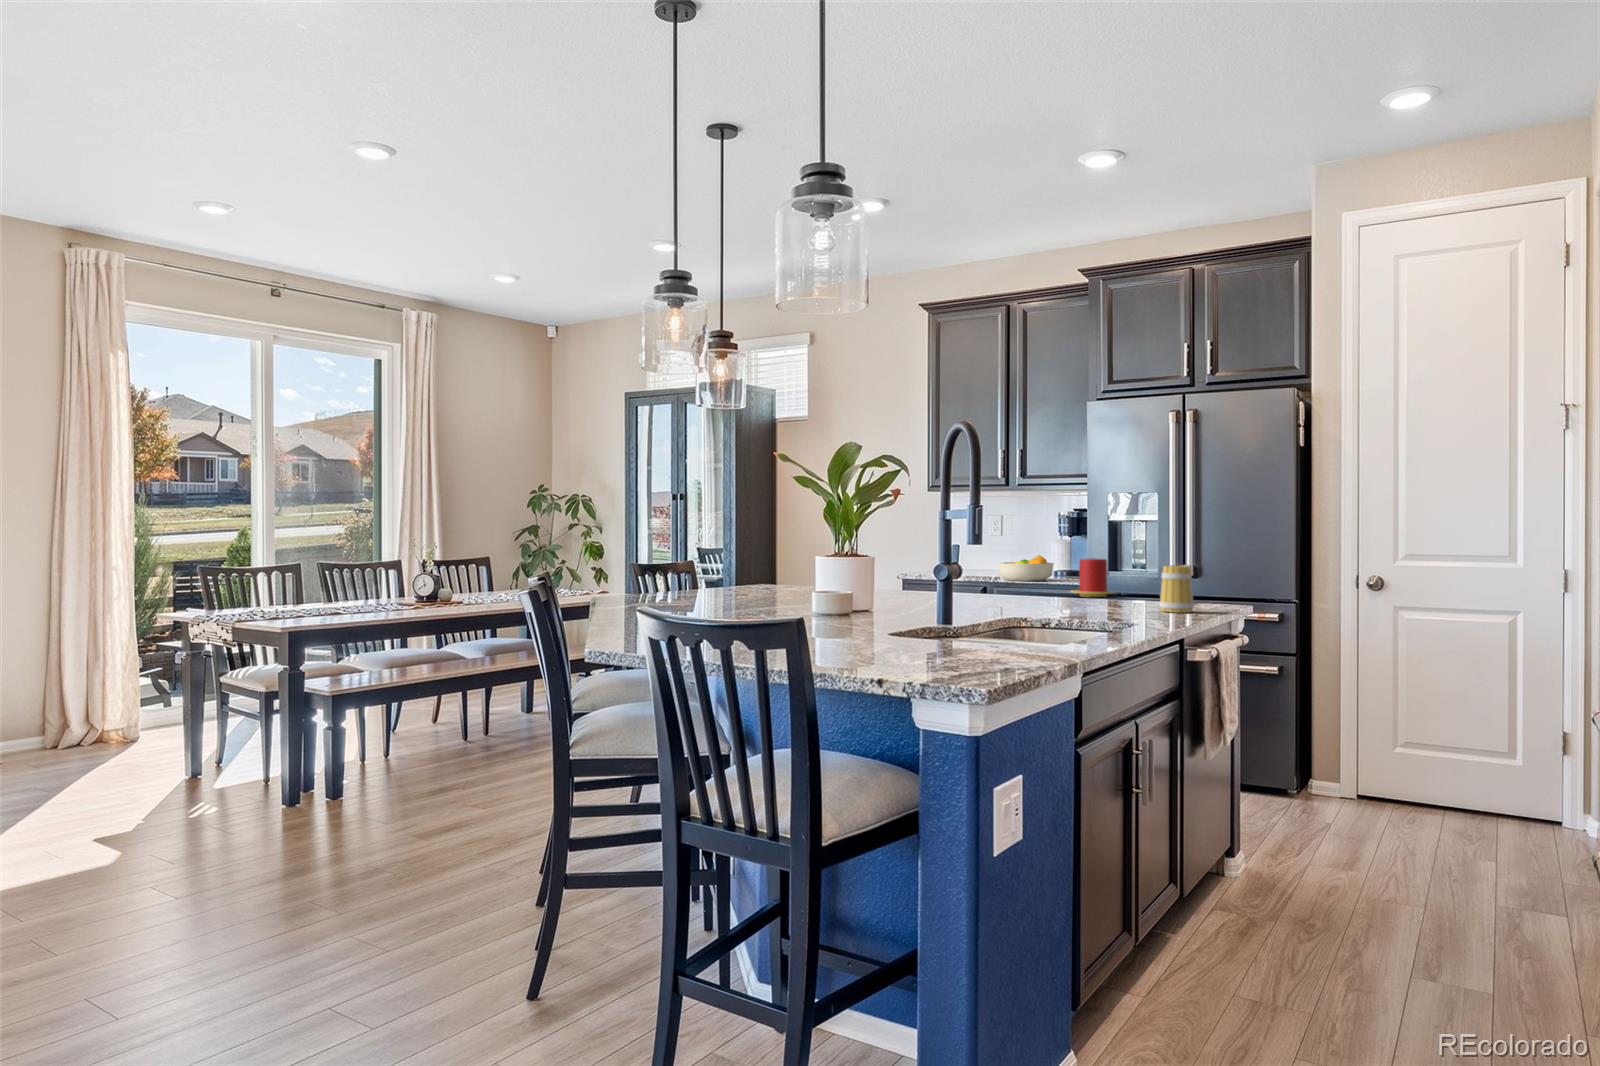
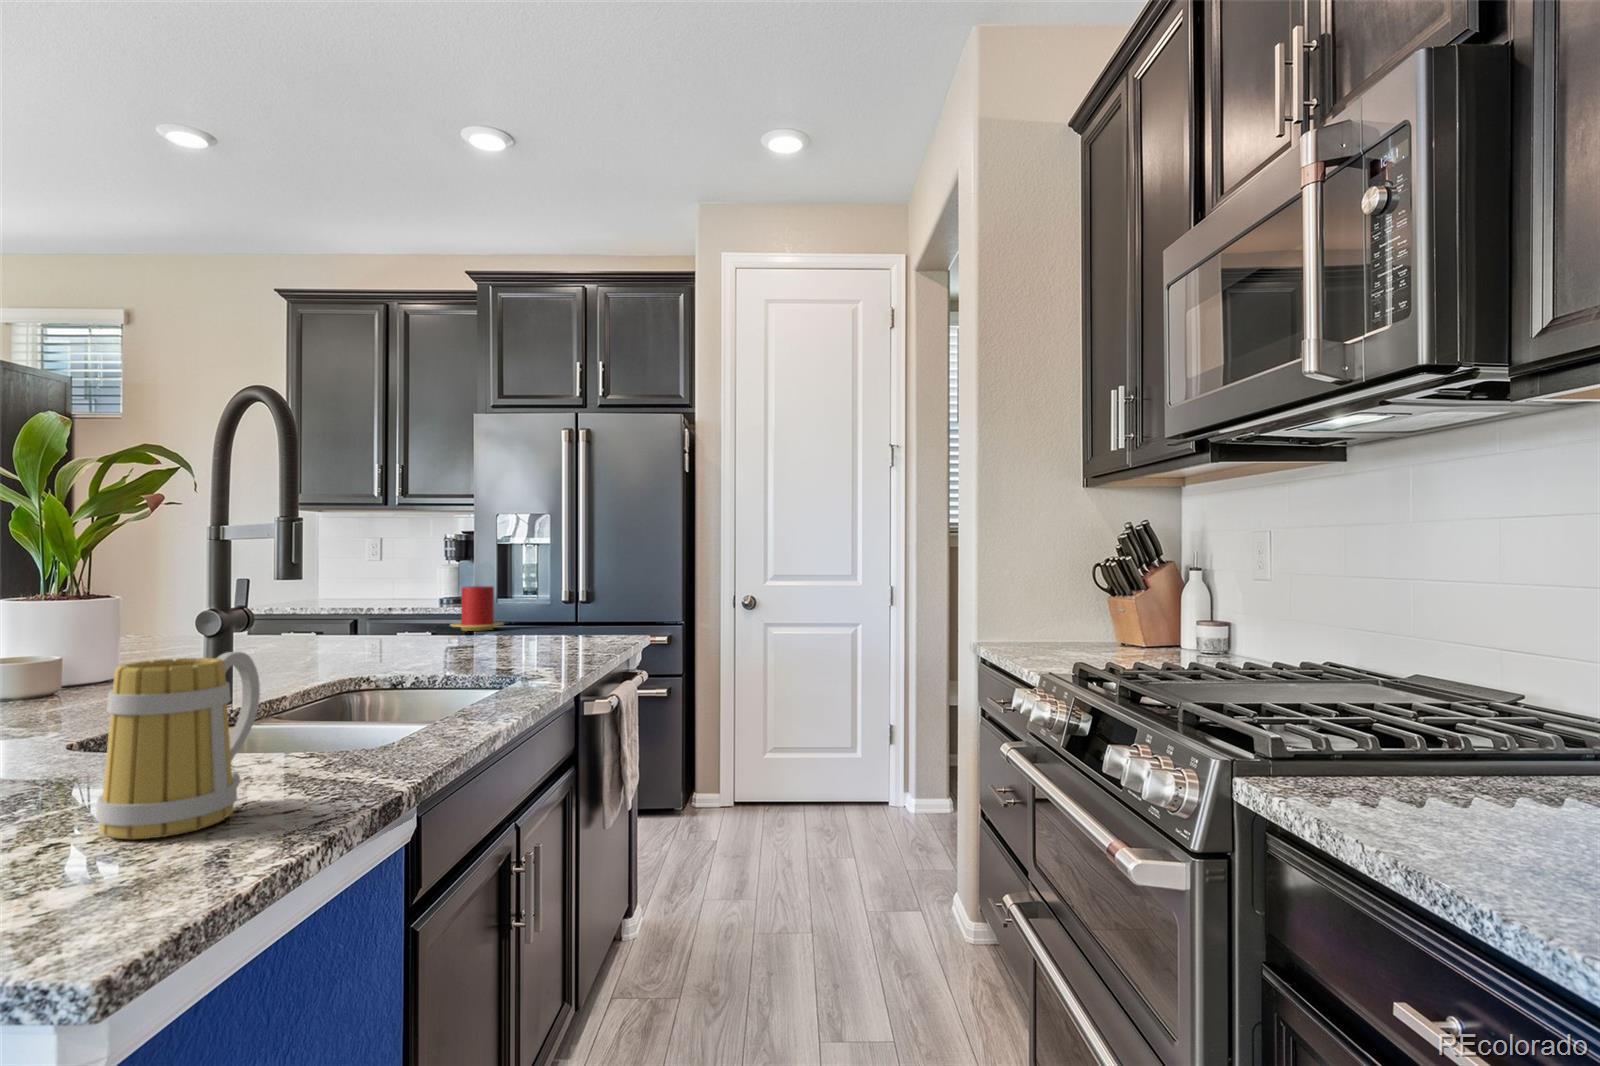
fruit bowl: present [998,555,1054,581] -> none [371,581,439,612]
mug: present [1159,565,1194,613] -> present [96,652,260,839]

